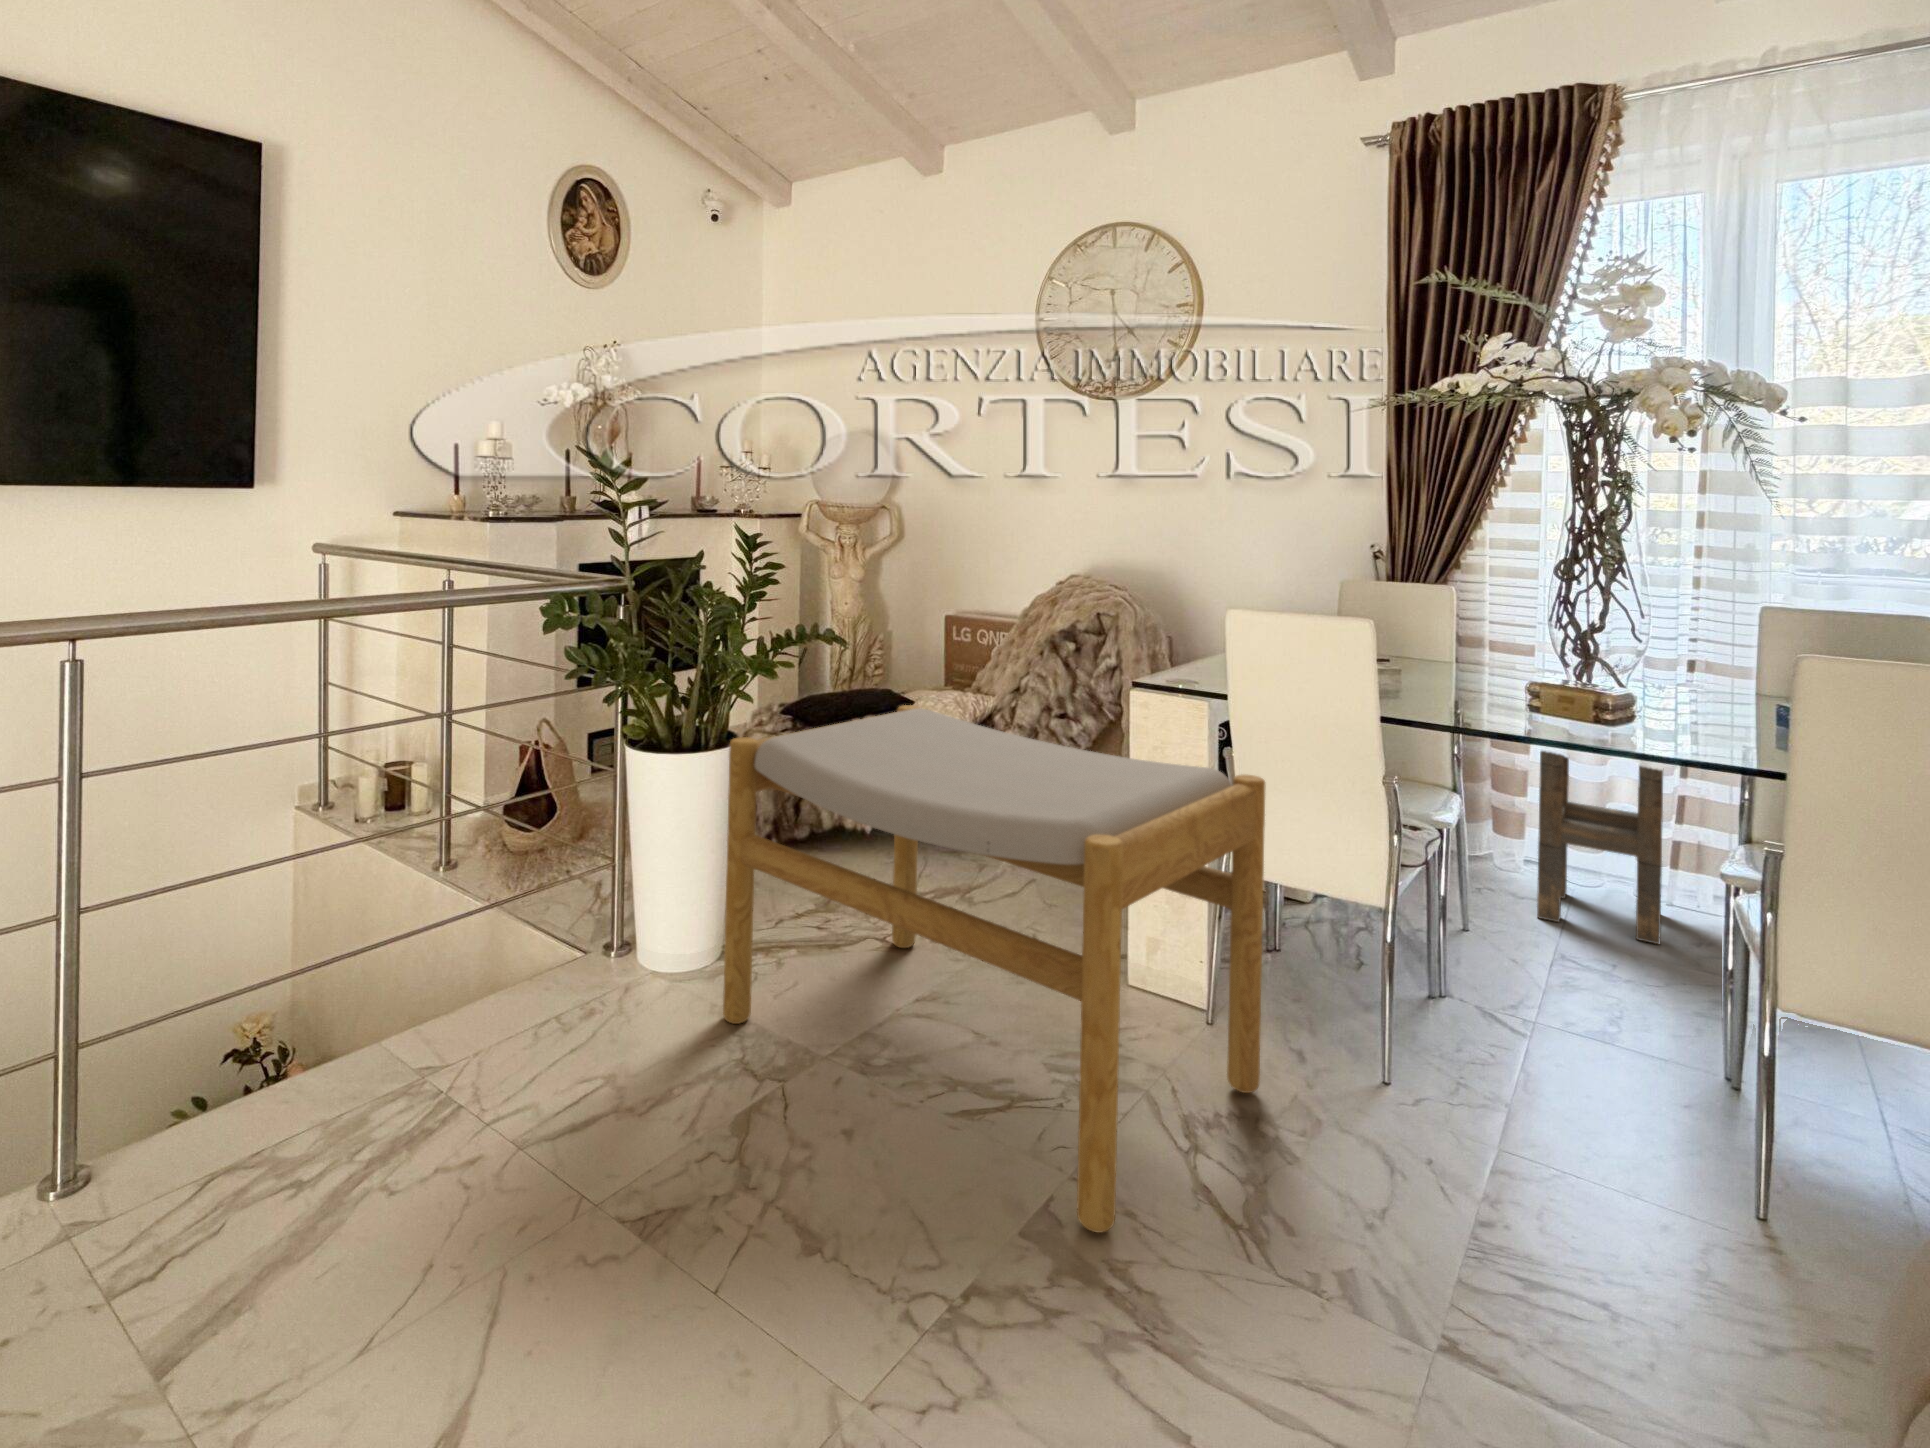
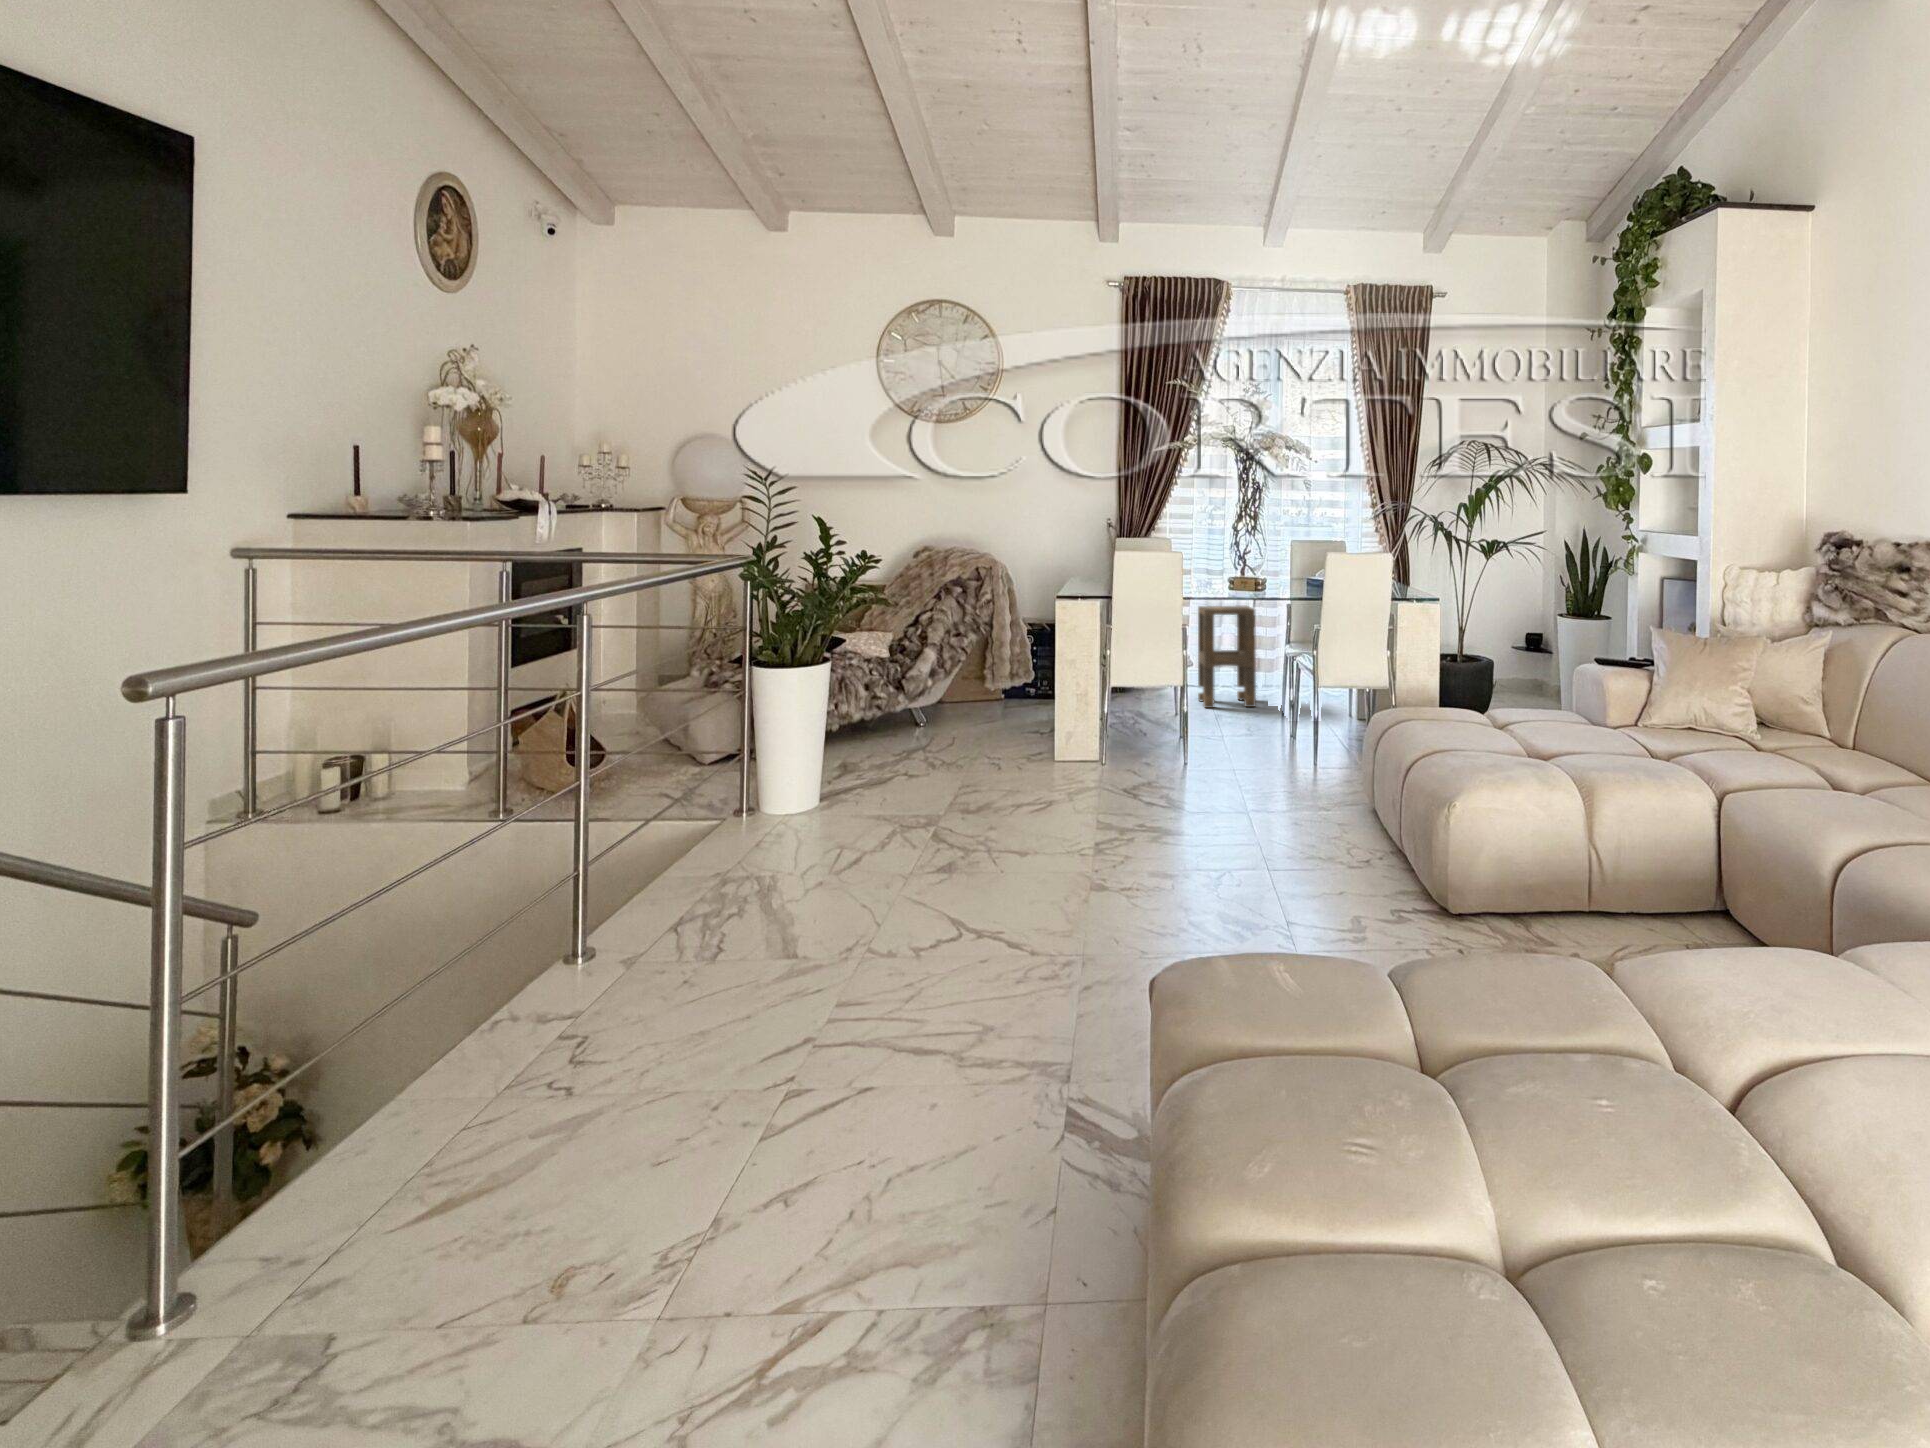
footstool: present [723,705,1265,1233] -> none [892,615,1167,805]

